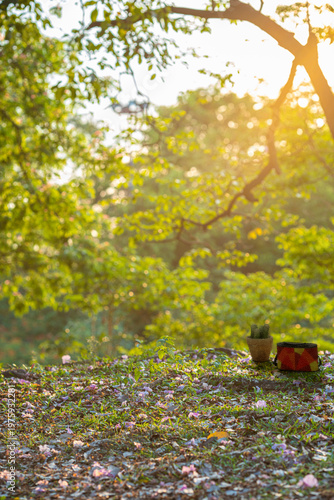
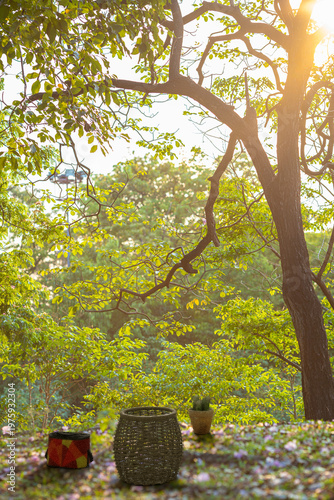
woven basket: none [170,338,240,412] -> present [113,406,184,486]
bag: present [273,341,322,372] -> present [45,431,93,469]

